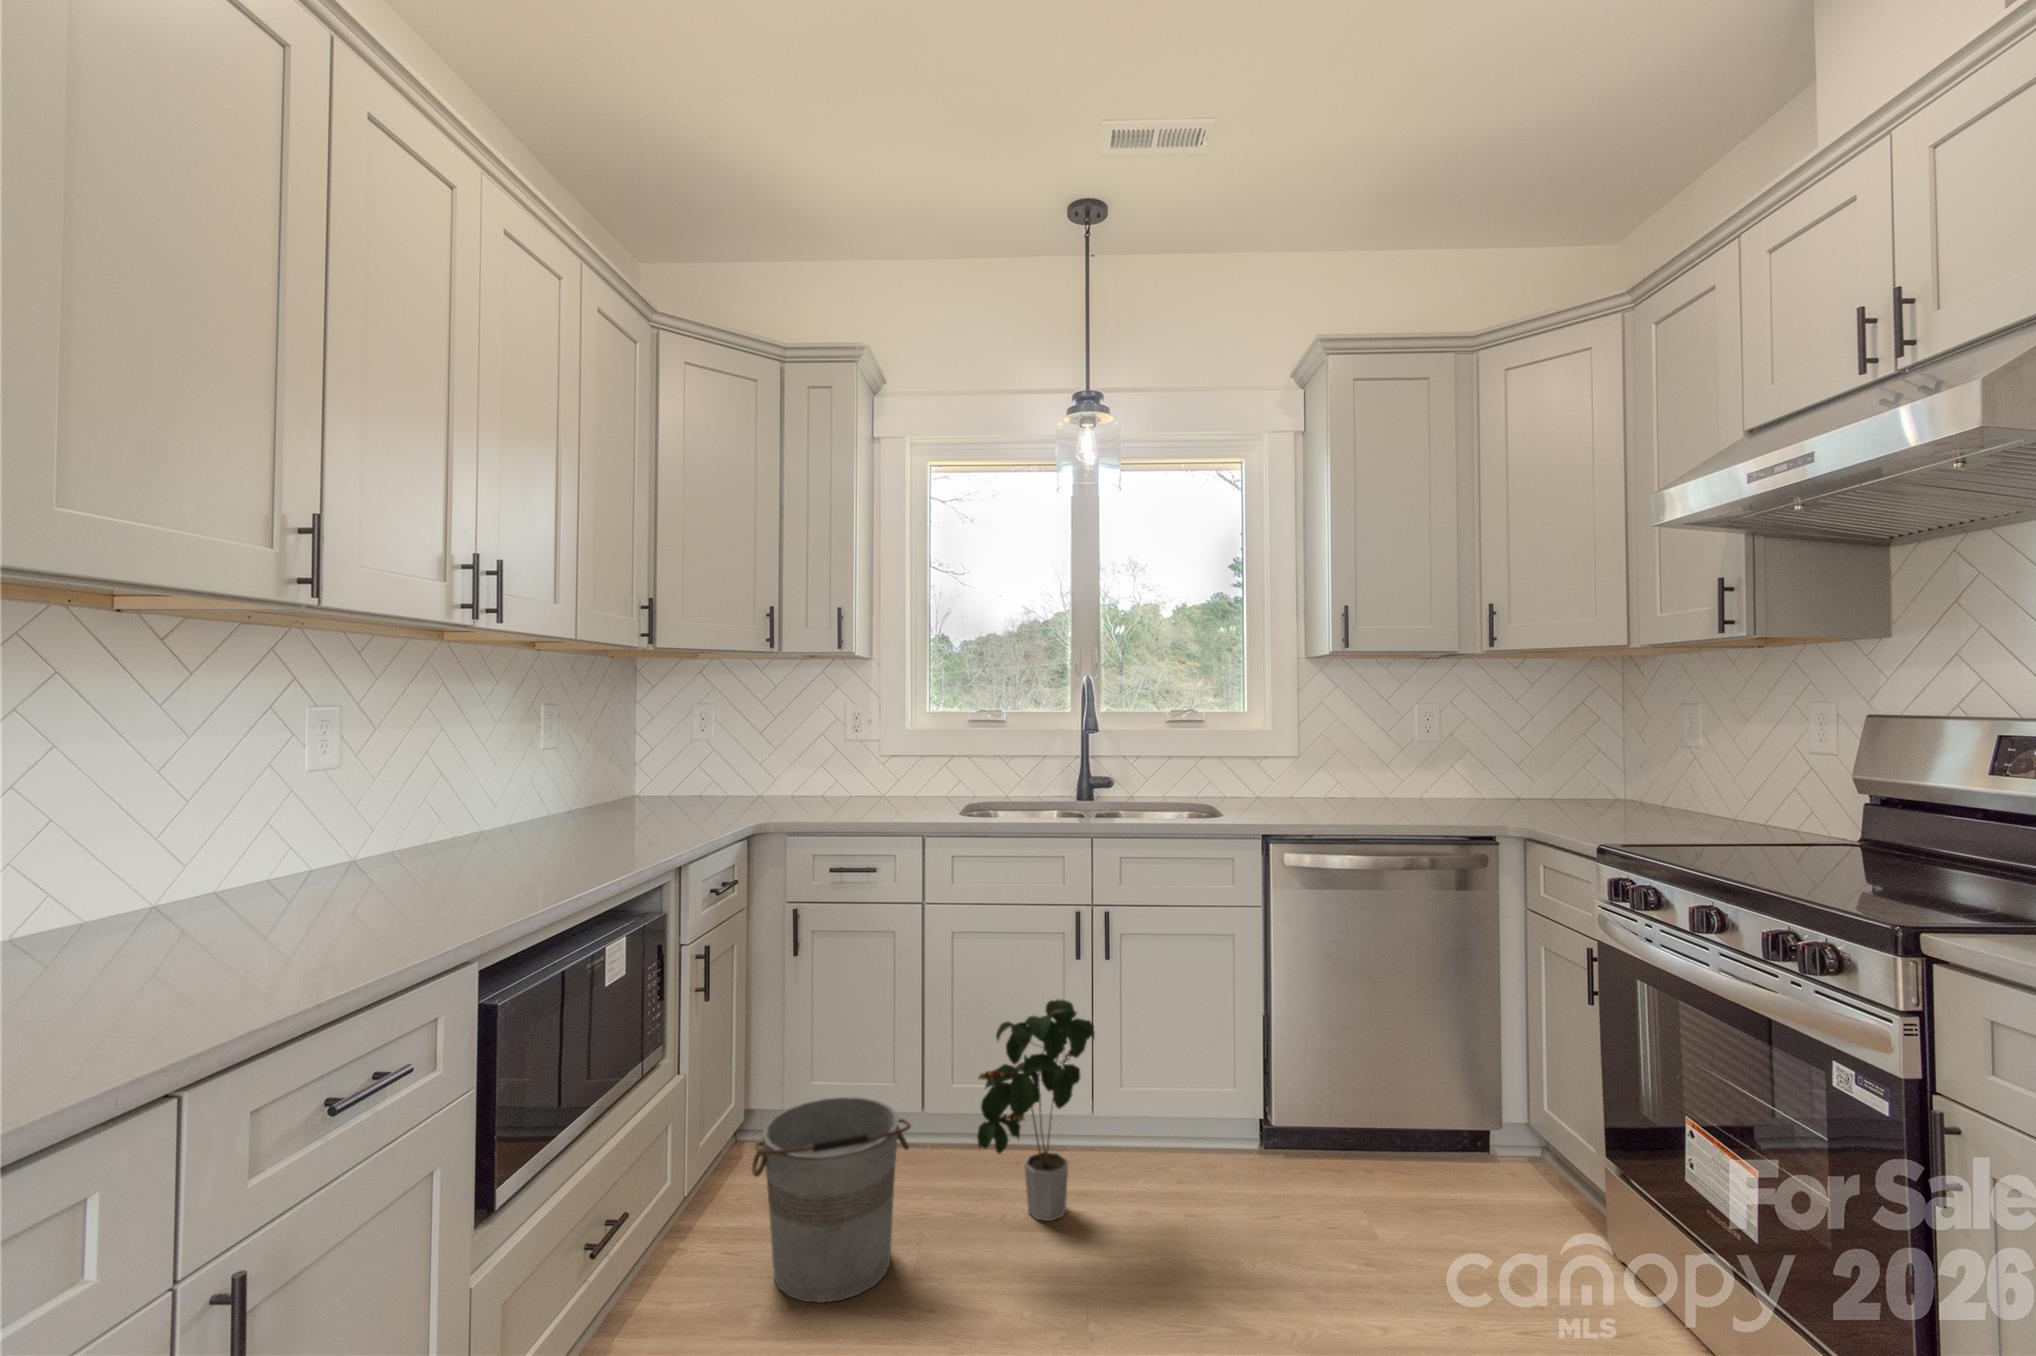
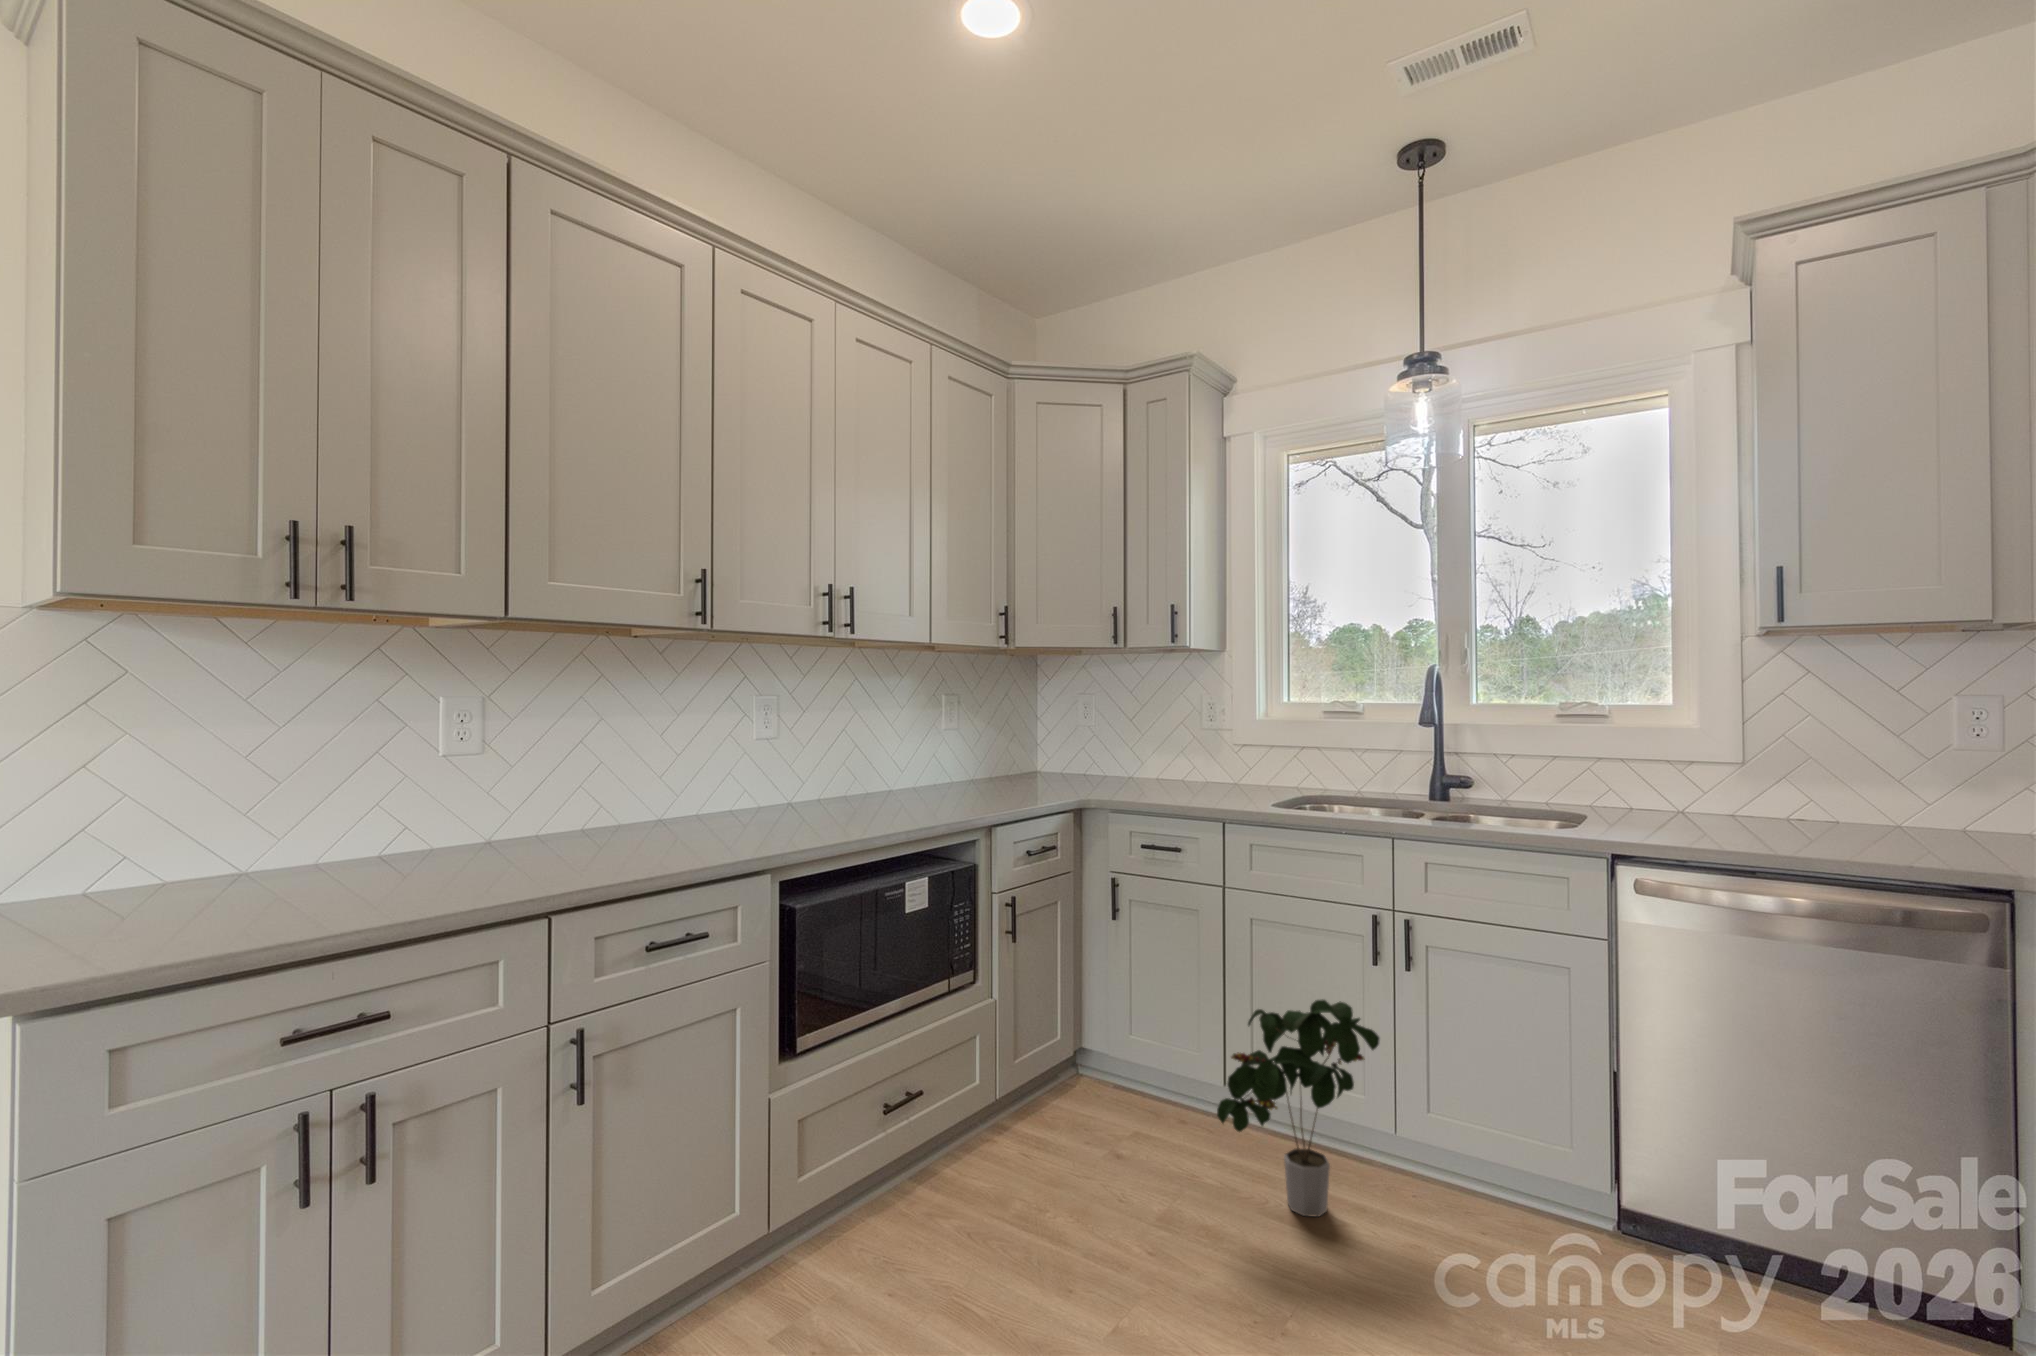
bucket: present [752,1097,911,1303] -> none [1020,1044,1158,1215]

